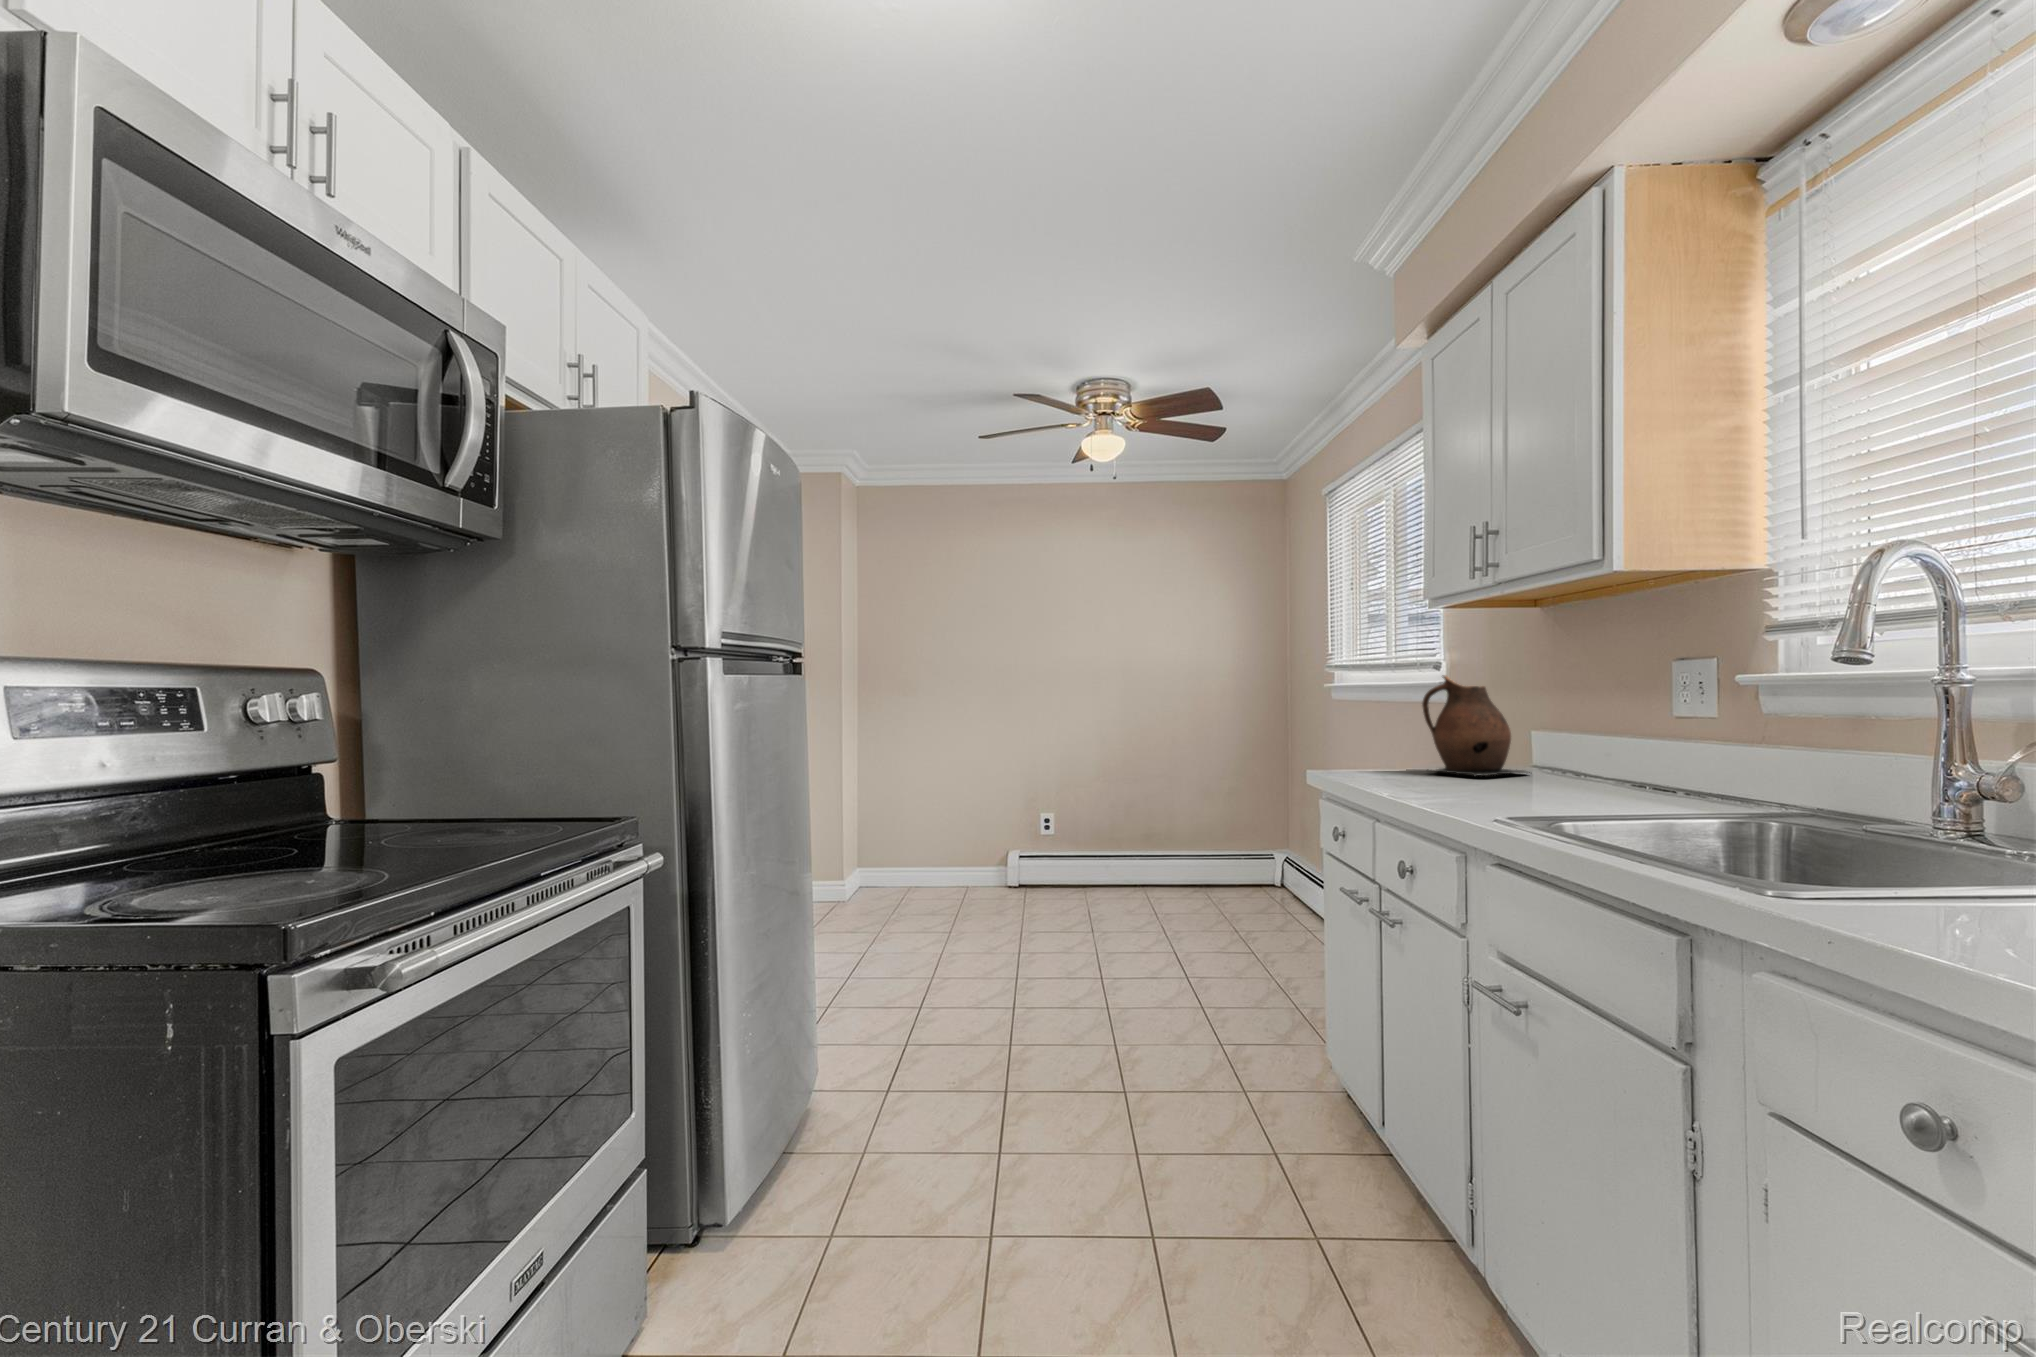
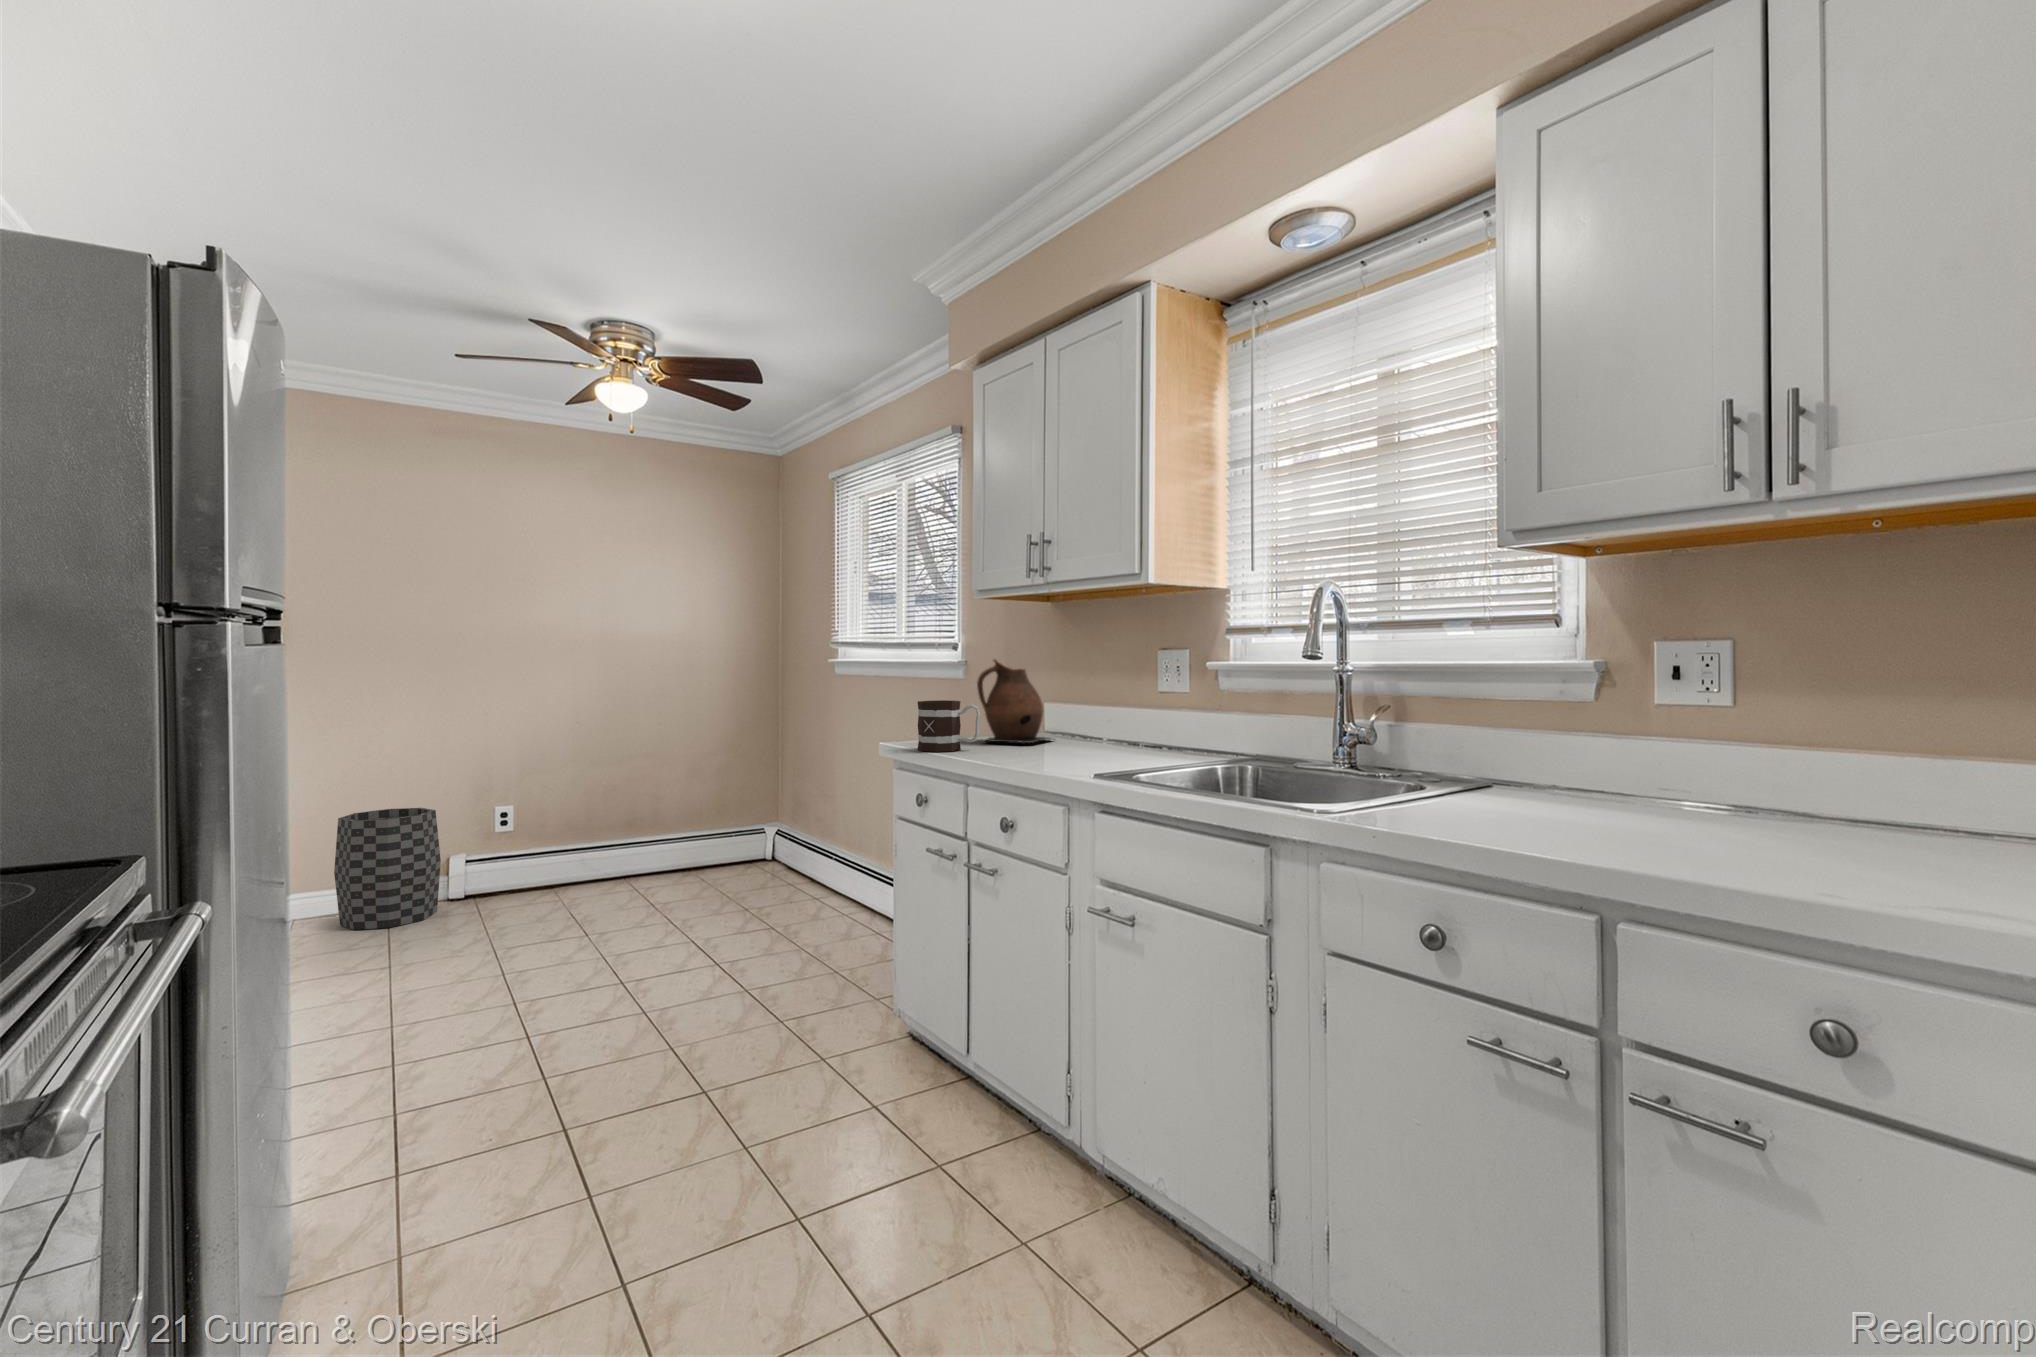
mug: none [1335,723,1409,780] -> present [918,700,980,752]
trash can: none [929,806,998,901] -> present [334,808,441,930]

